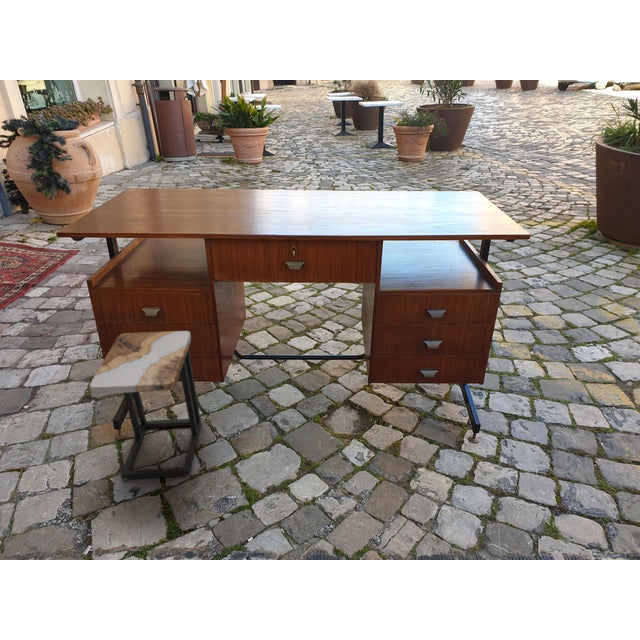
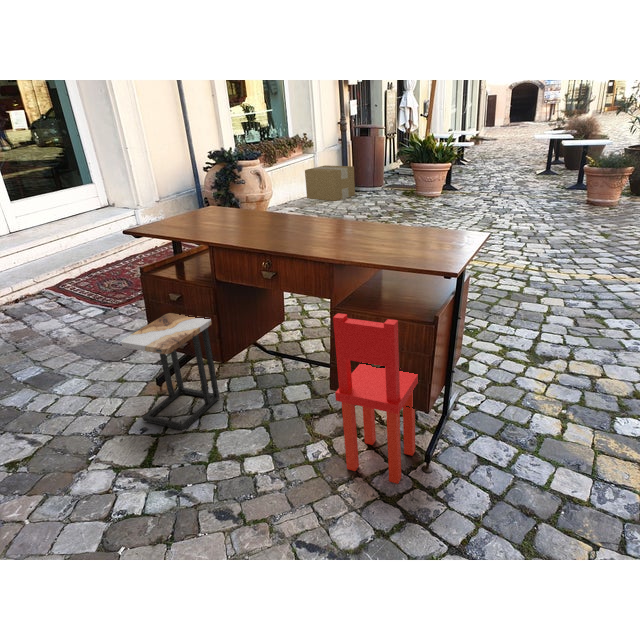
cardboard box: none [110,135,171,174] -> present [305,165,355,201]
chair: none [396,302,491,463] -> present [333,313,418,484]

